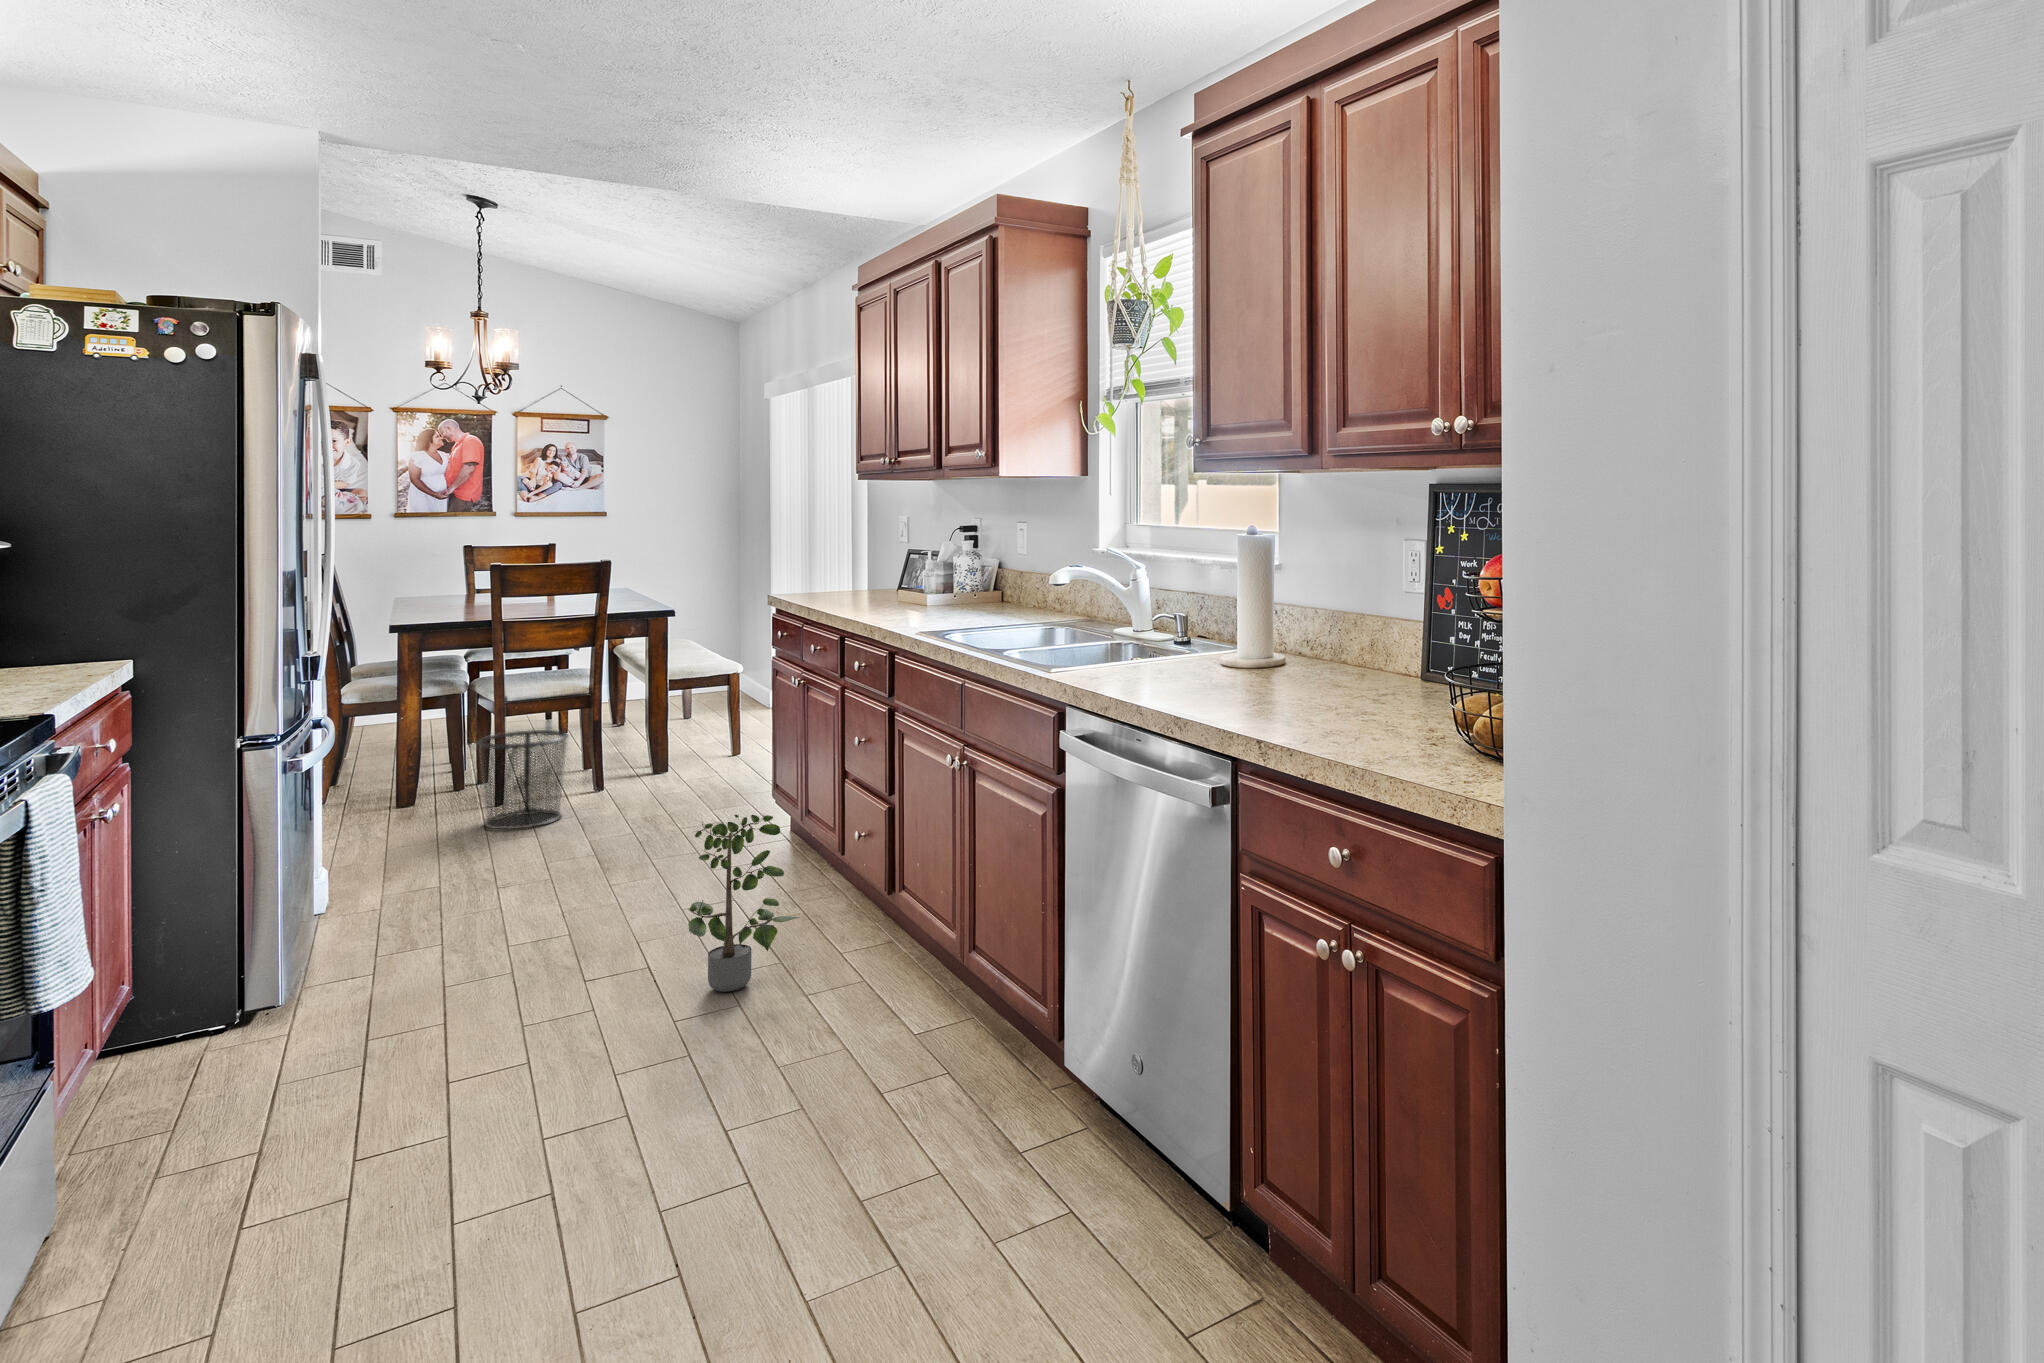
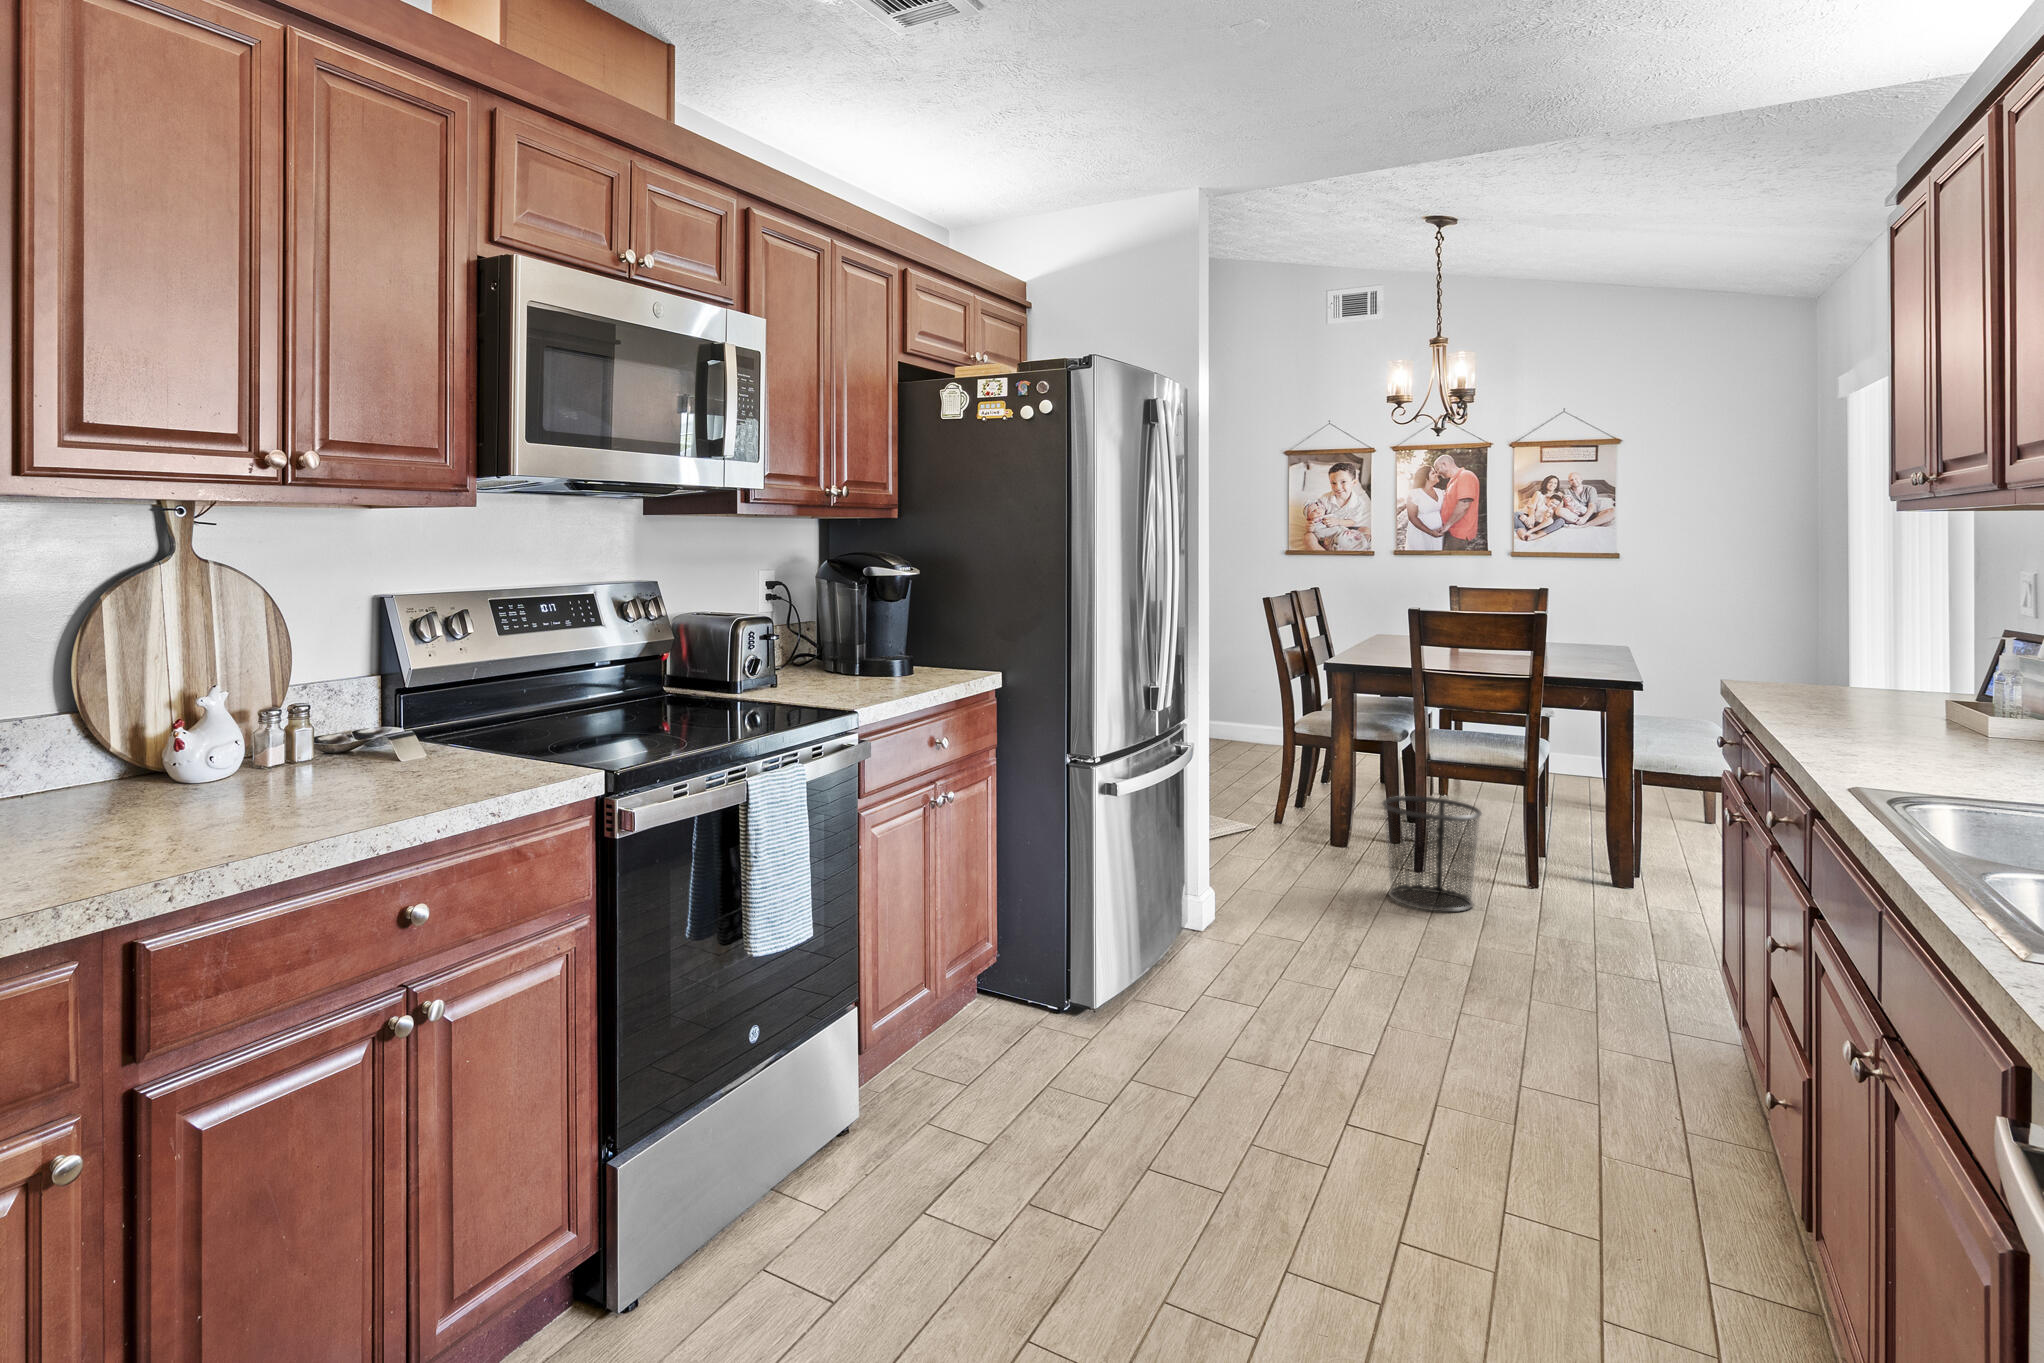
potted plant: present [688,815,798,992] -> none [1458,992,1645,1260]

